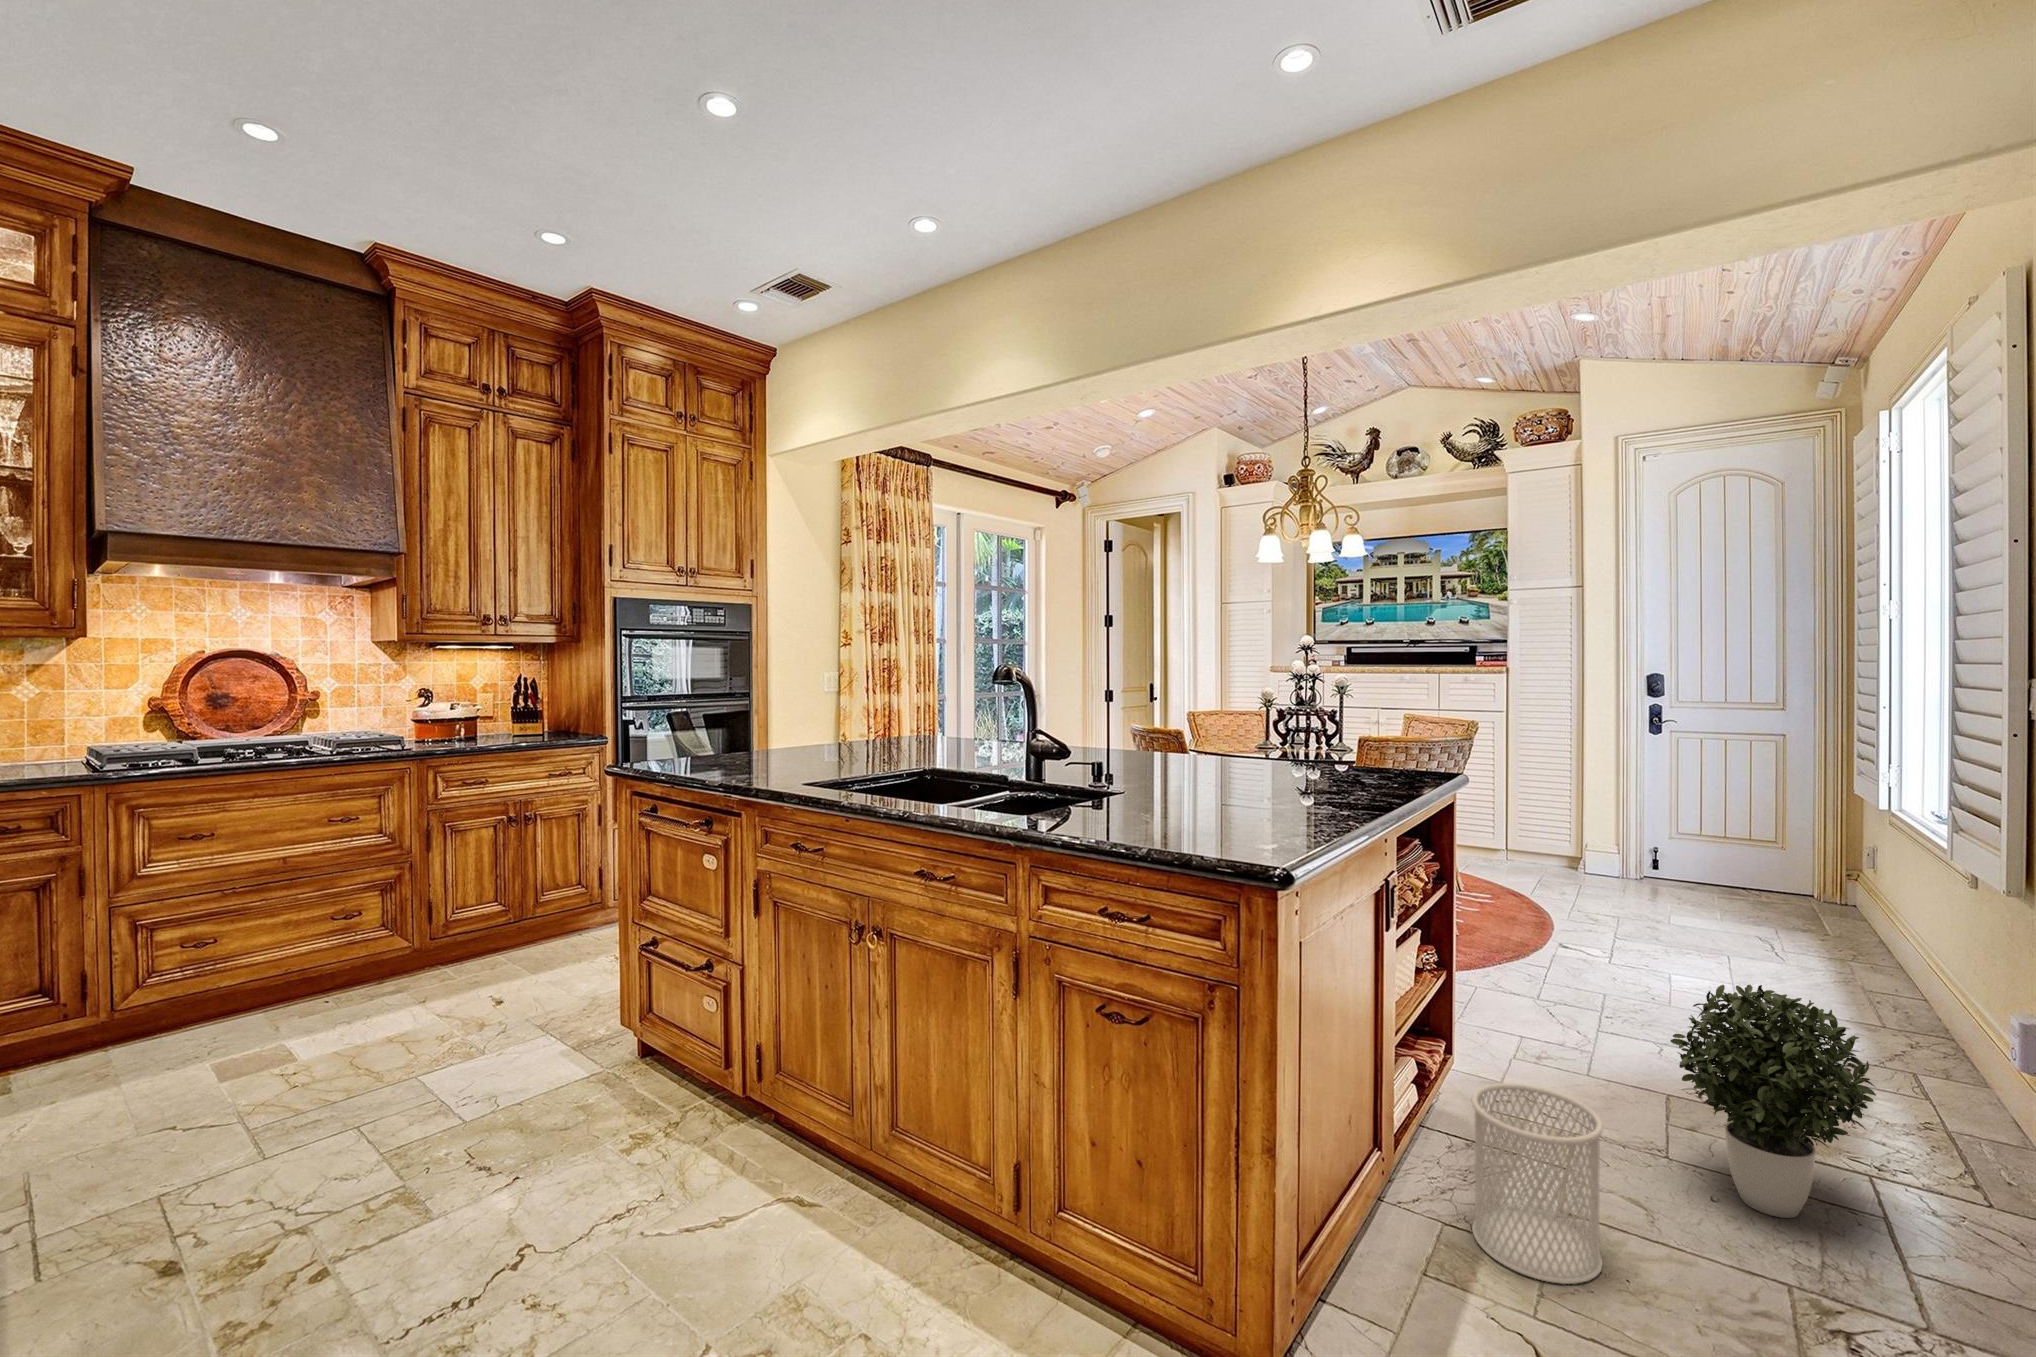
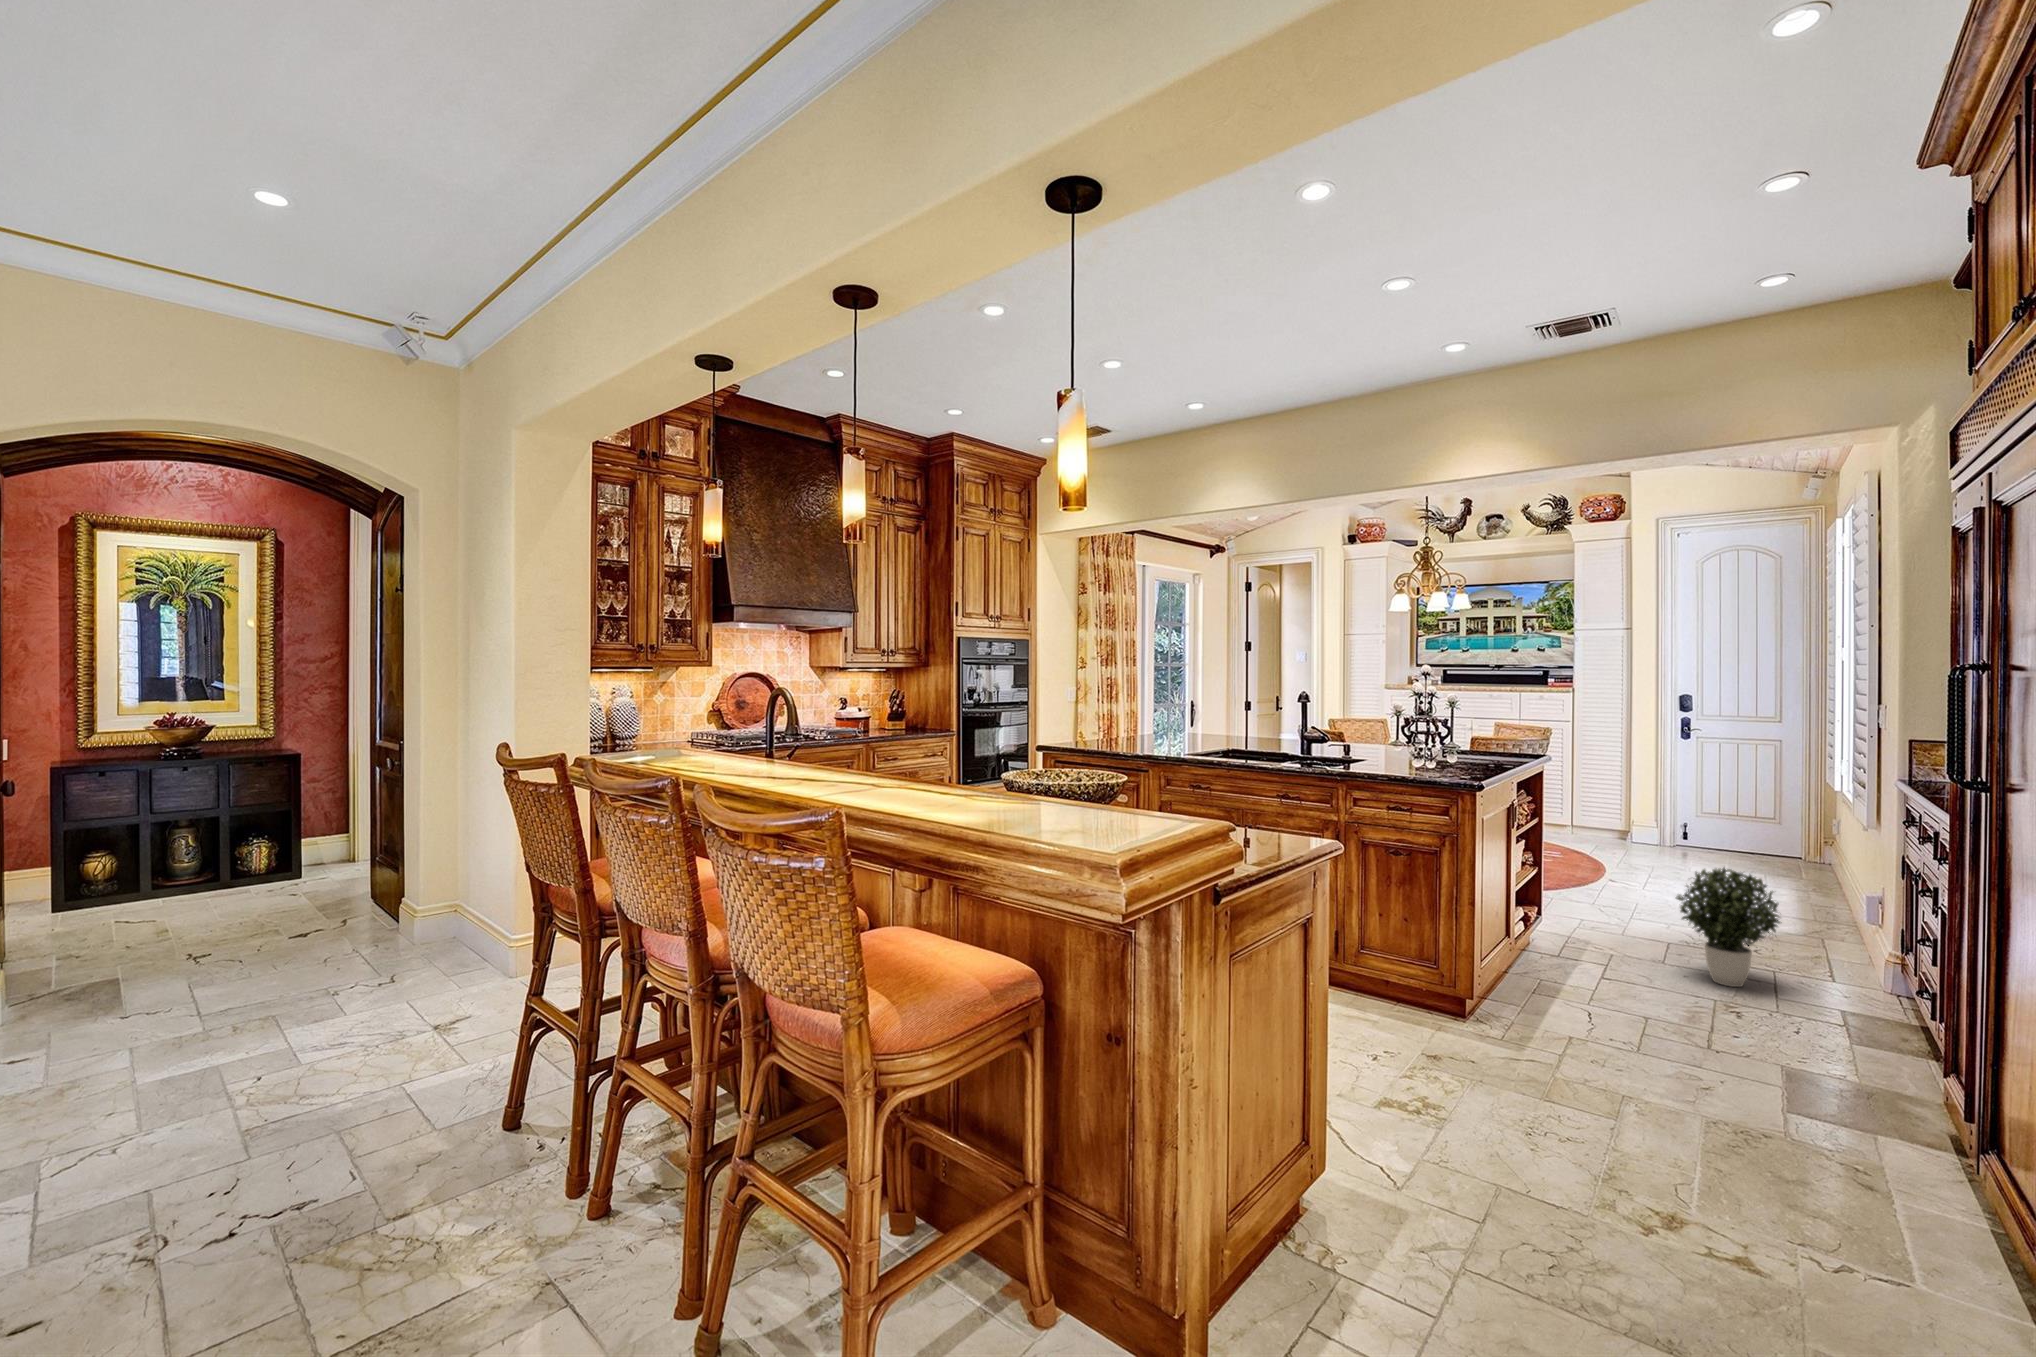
wastebasket: present [1472,1083,1603,1284] -> none [1565,914,1635,1003]

